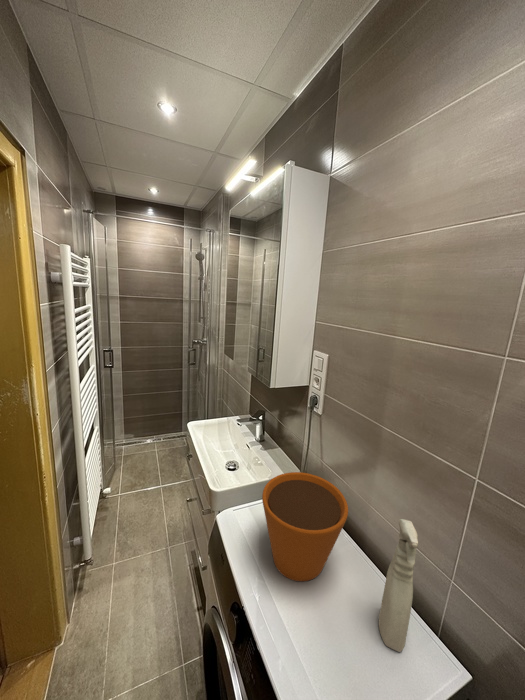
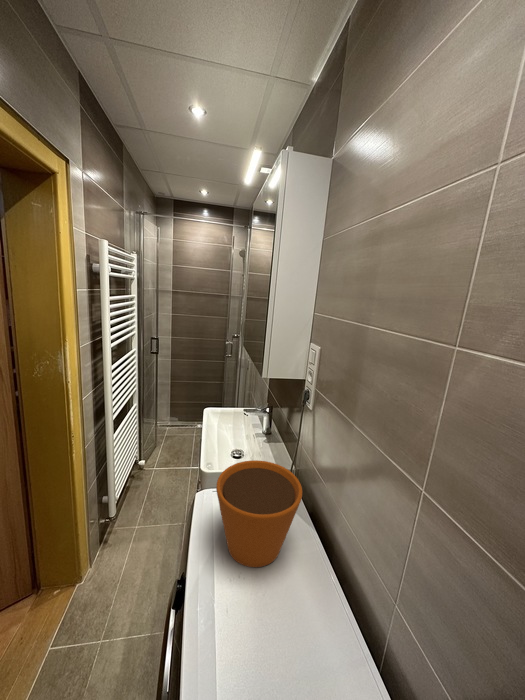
spray bottle: present [379,519,418,652] -> none [304,518,345,658]

